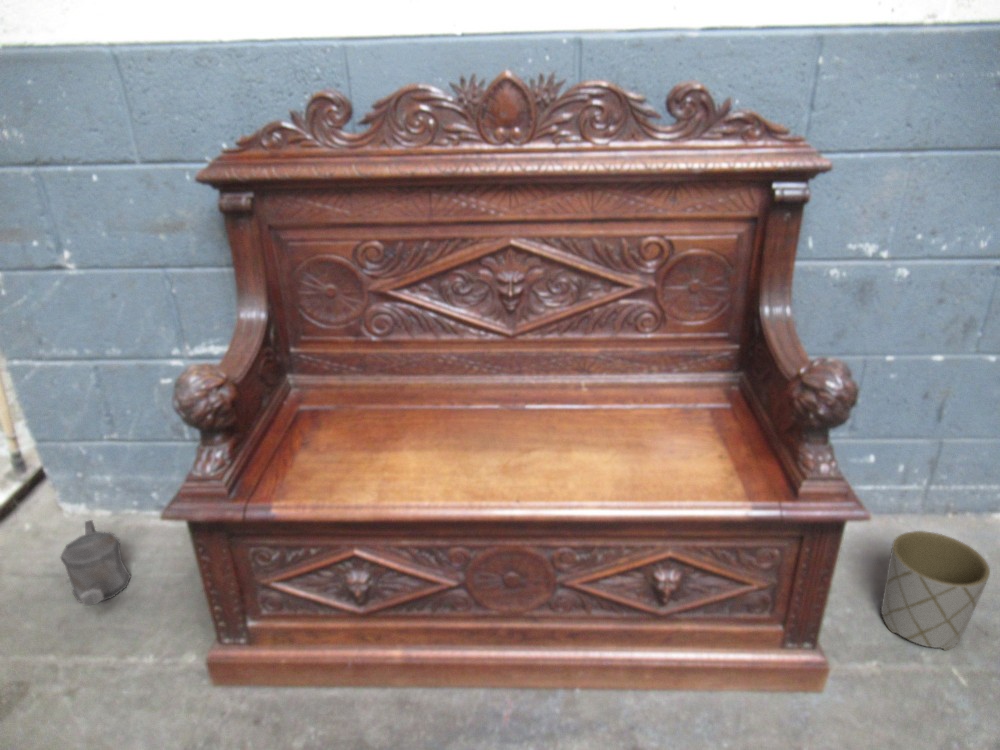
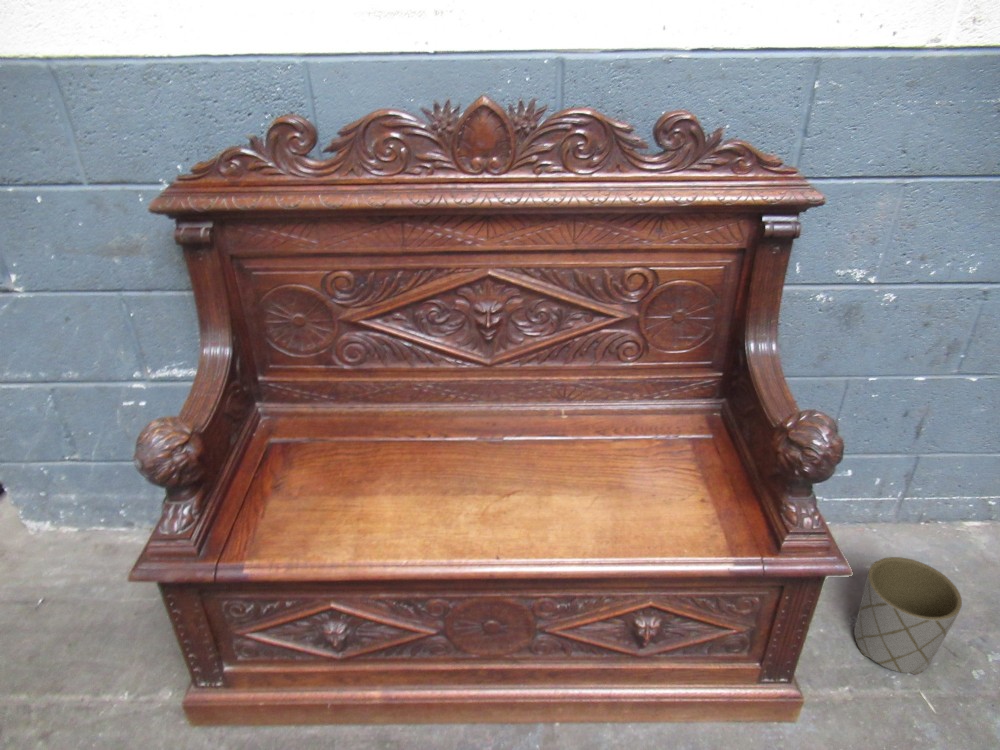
watering can: present [61,520,130,606] -> none [25,547,101,647]

